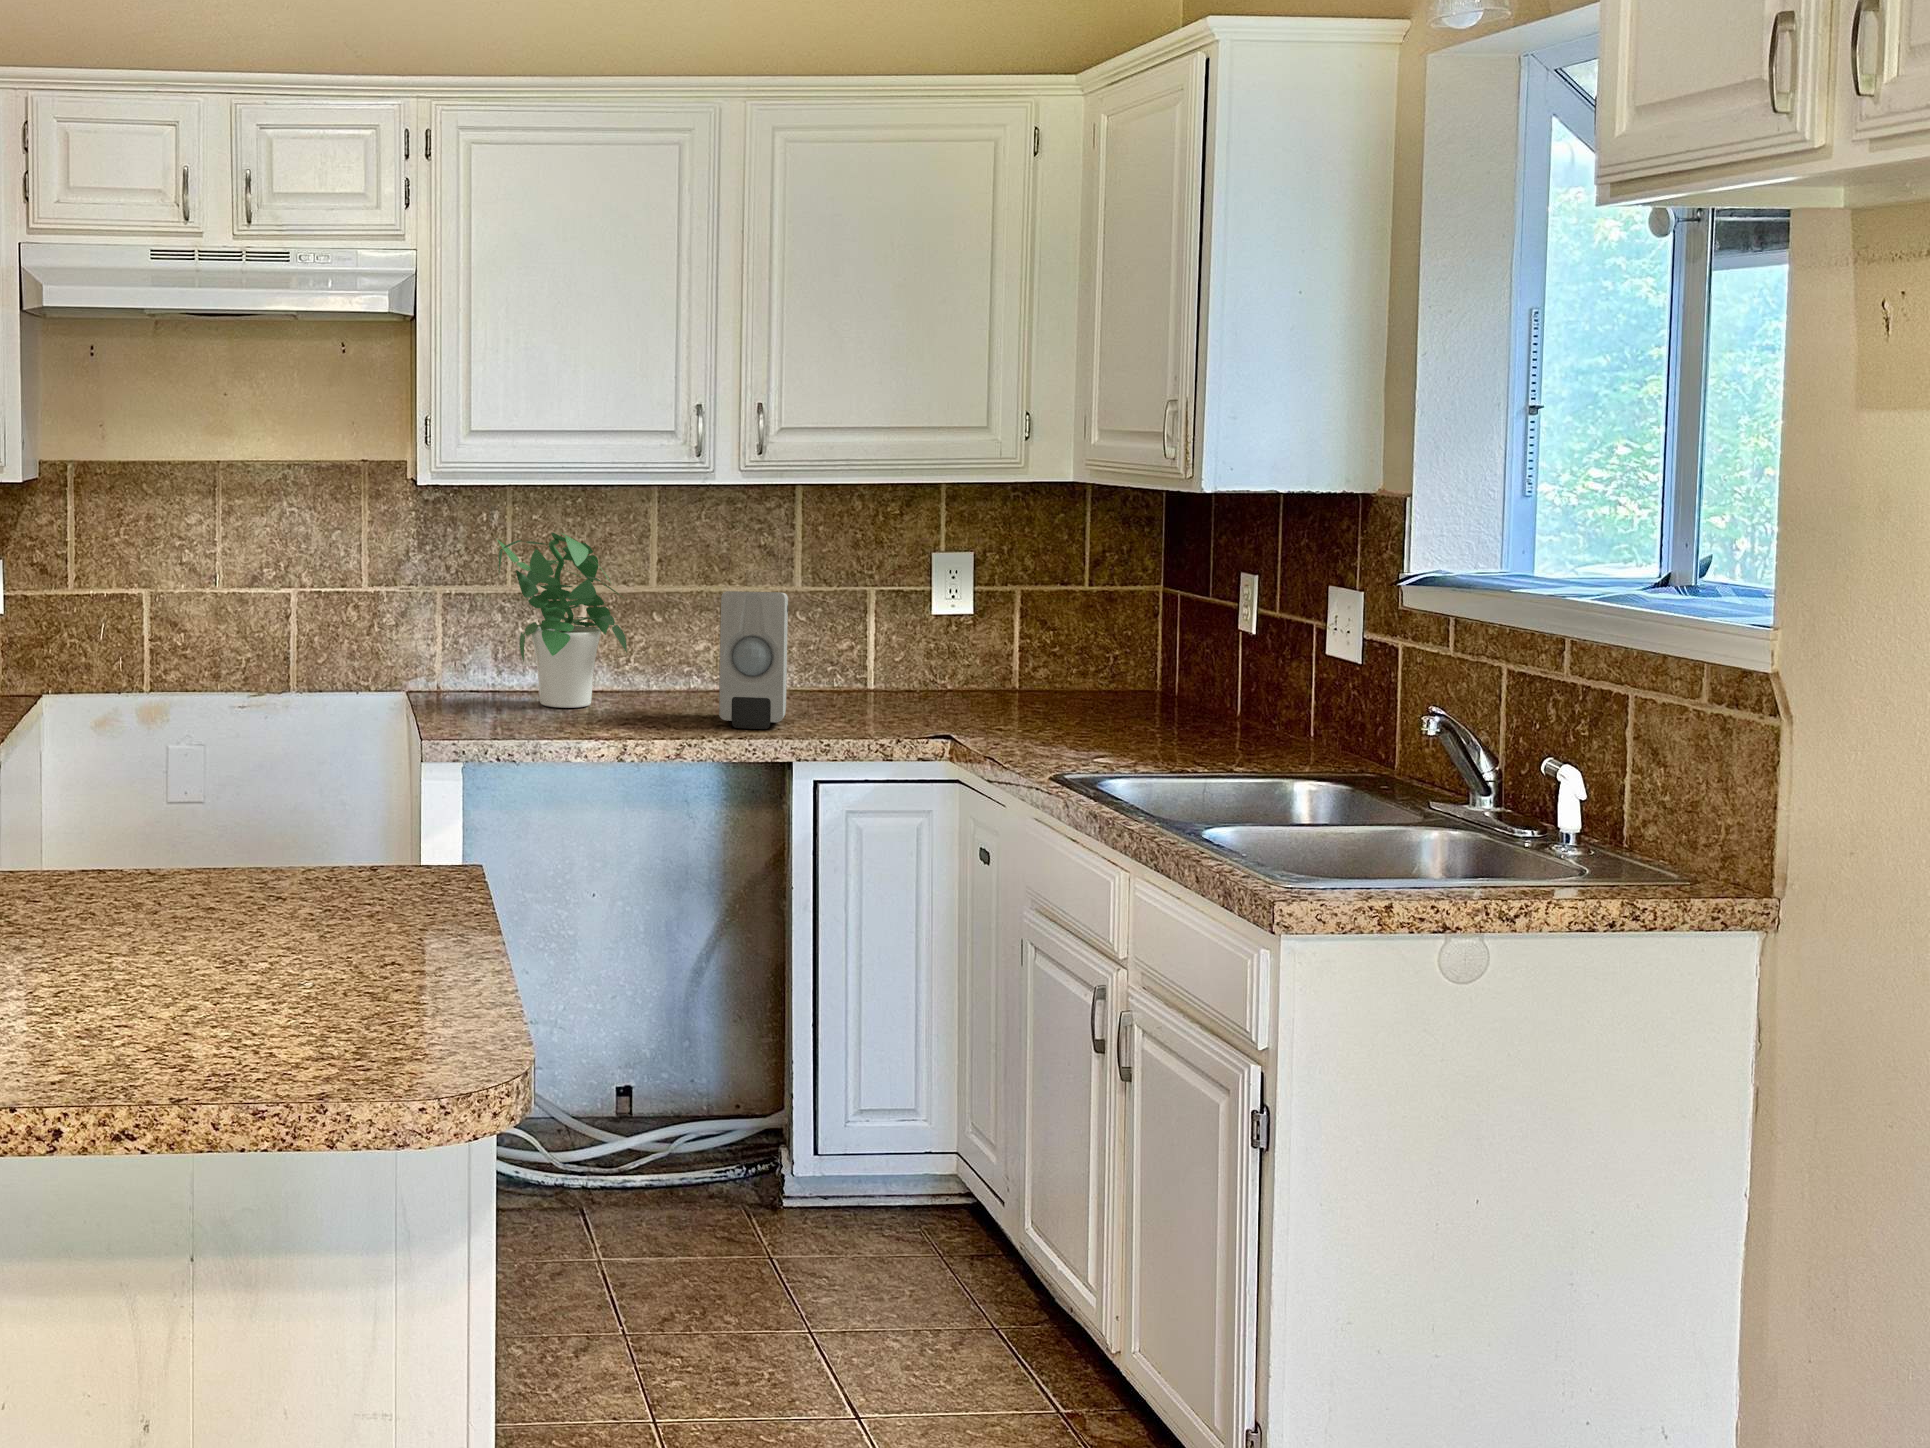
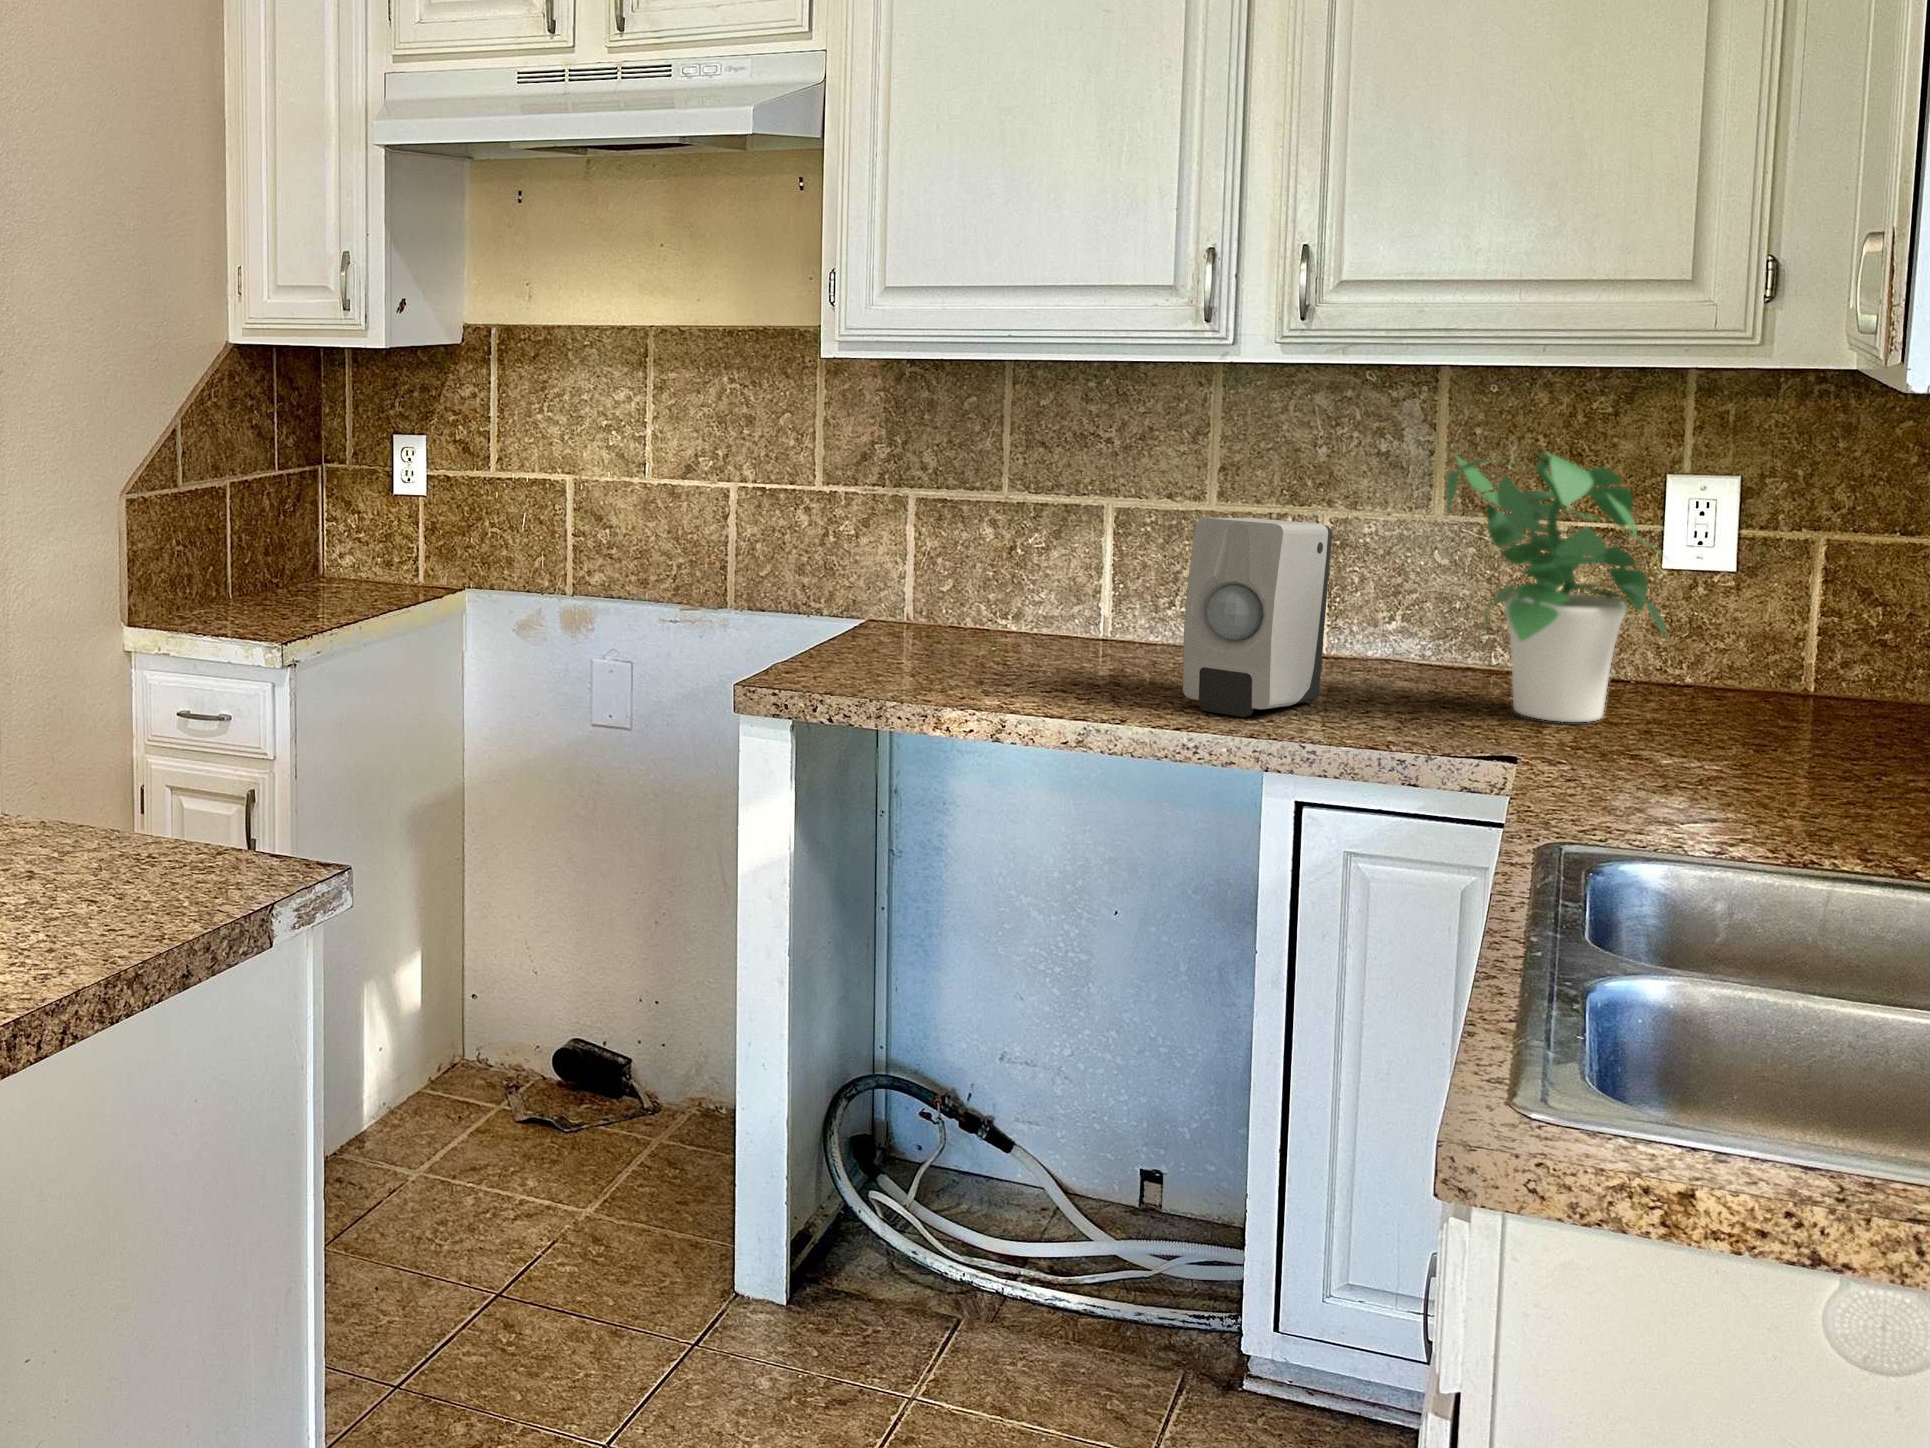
potted plant: present [497,533,627,708] -> present [1447,452,1667,722]

